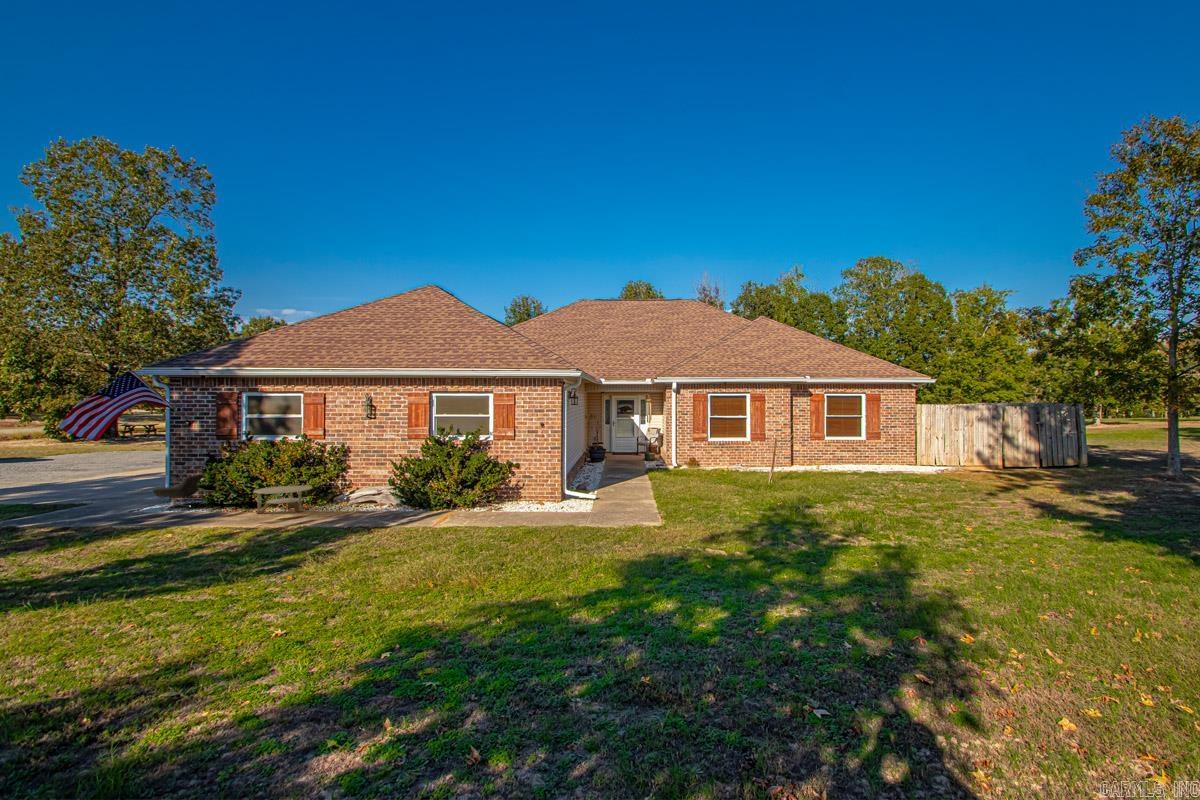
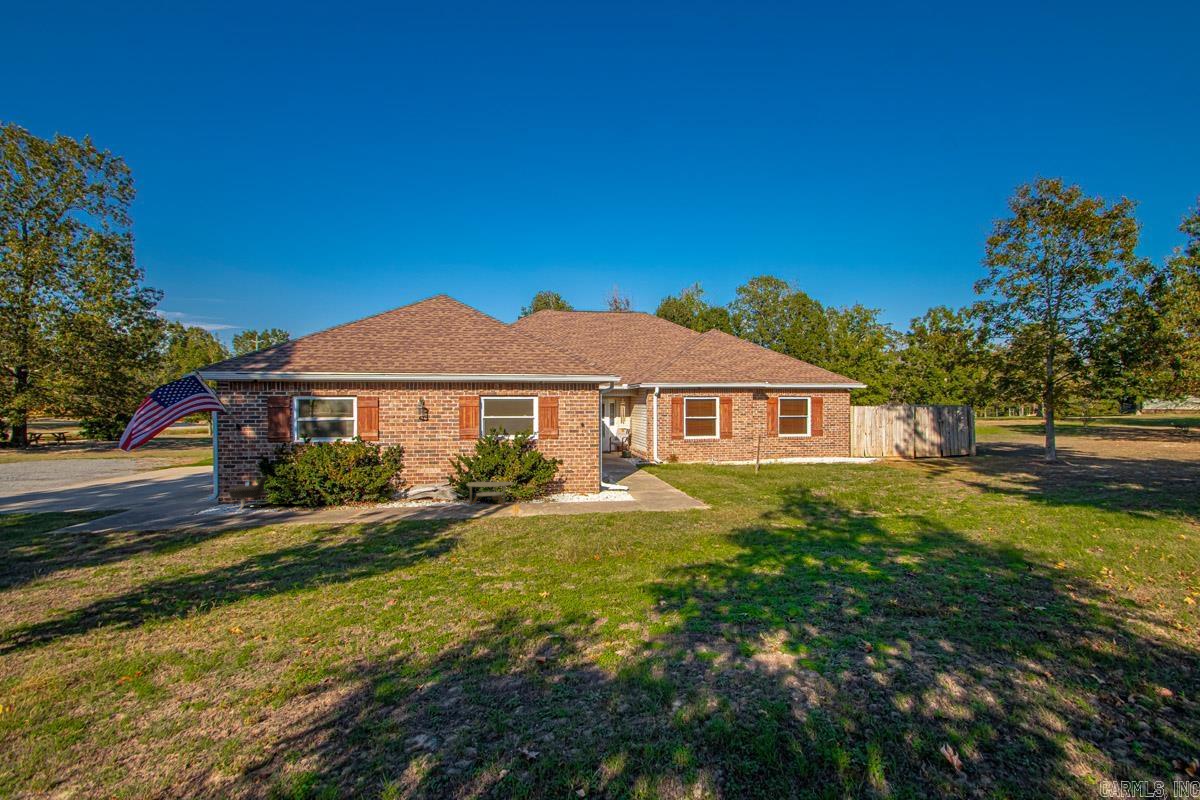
round table: present [254,486,312,514] -> present [467,482,513,505]

